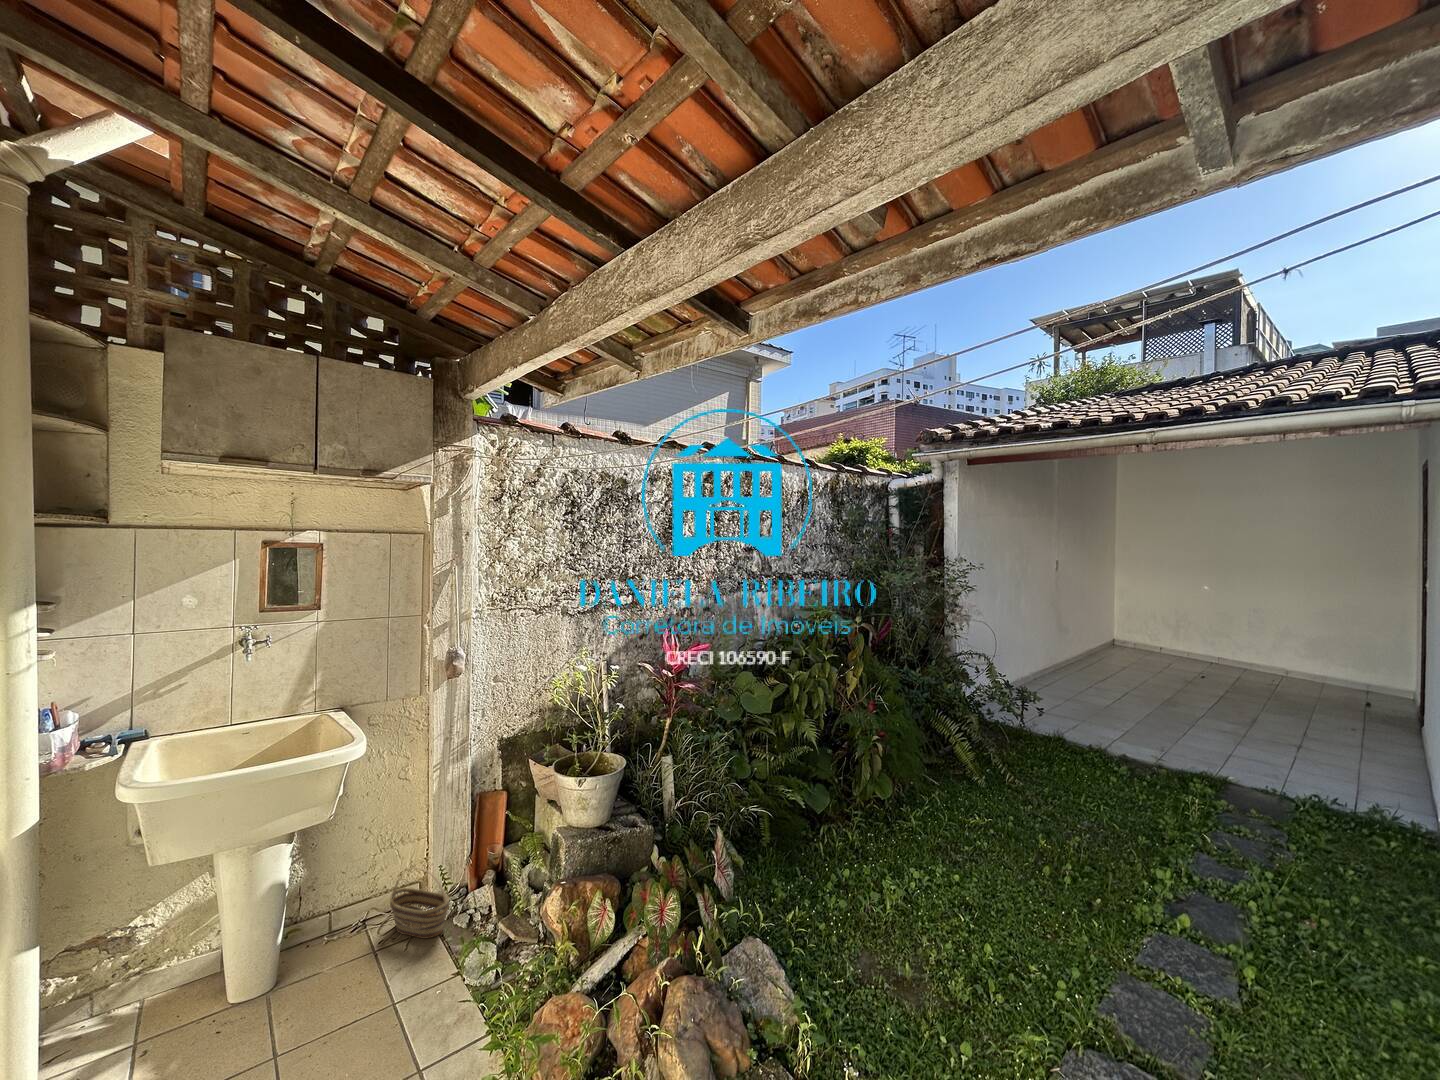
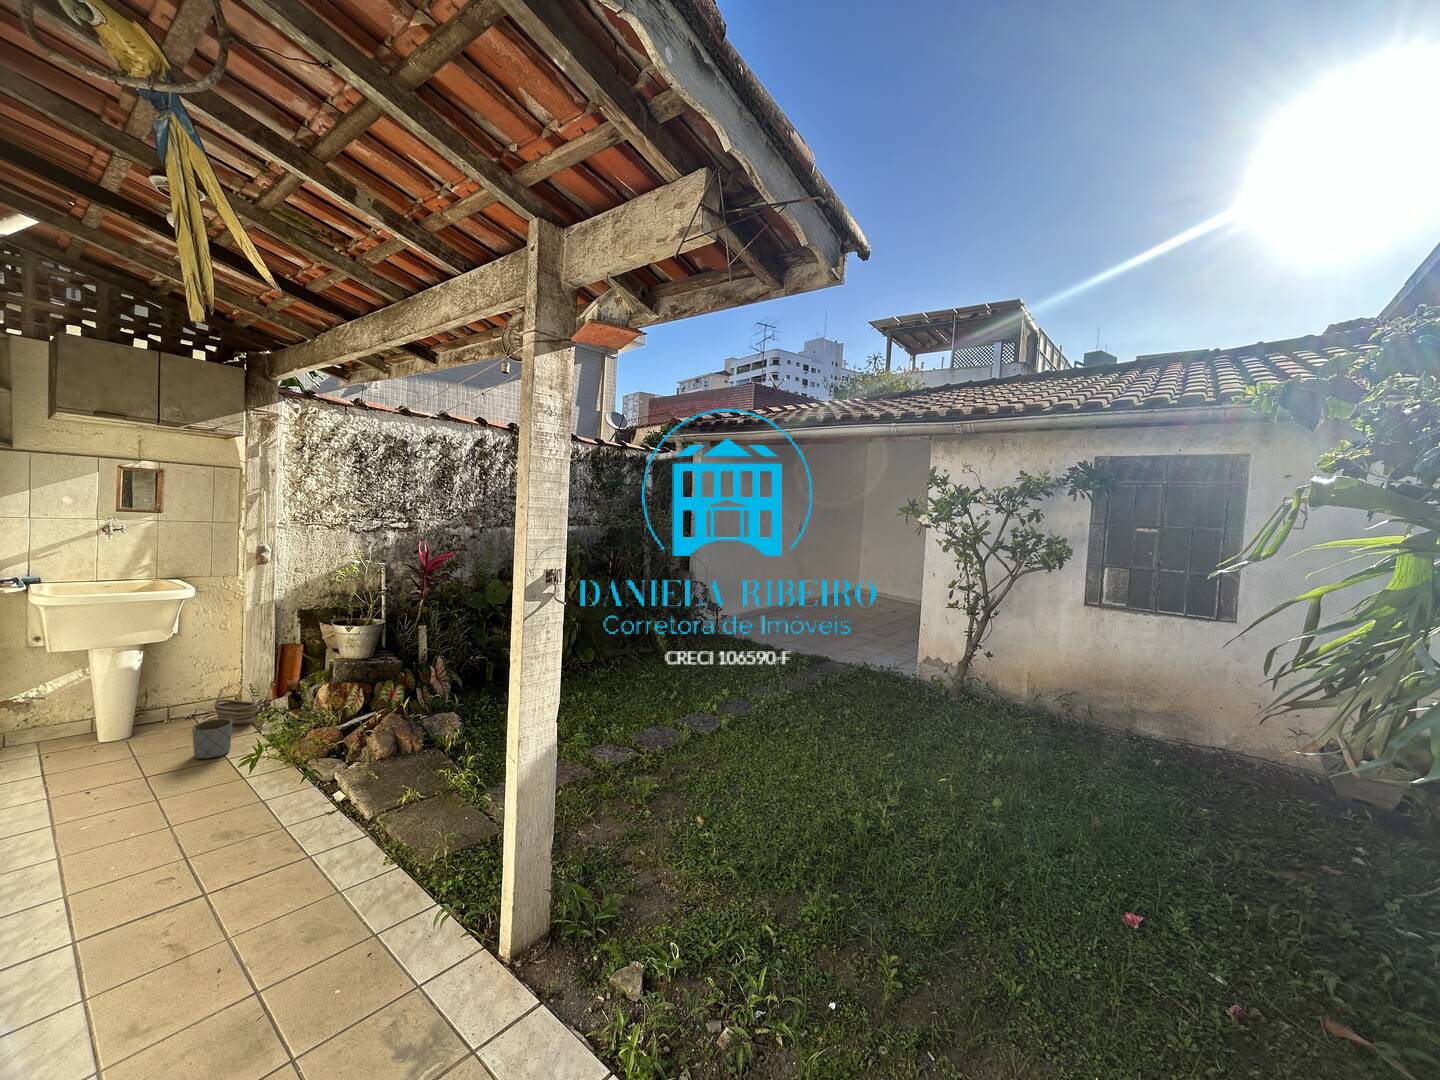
planter: none [360,955,419,1045] -> present [192,719,232,759]

